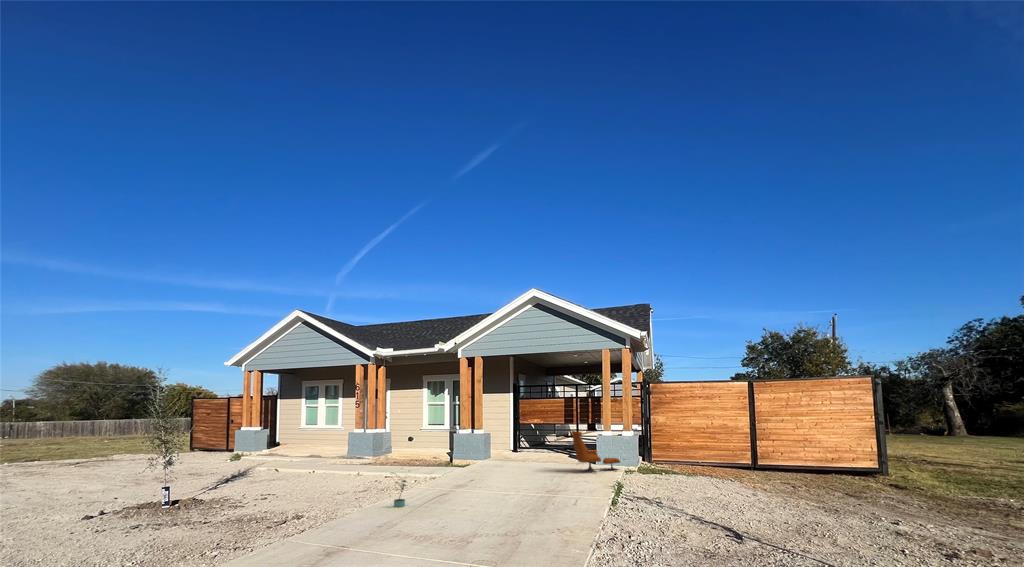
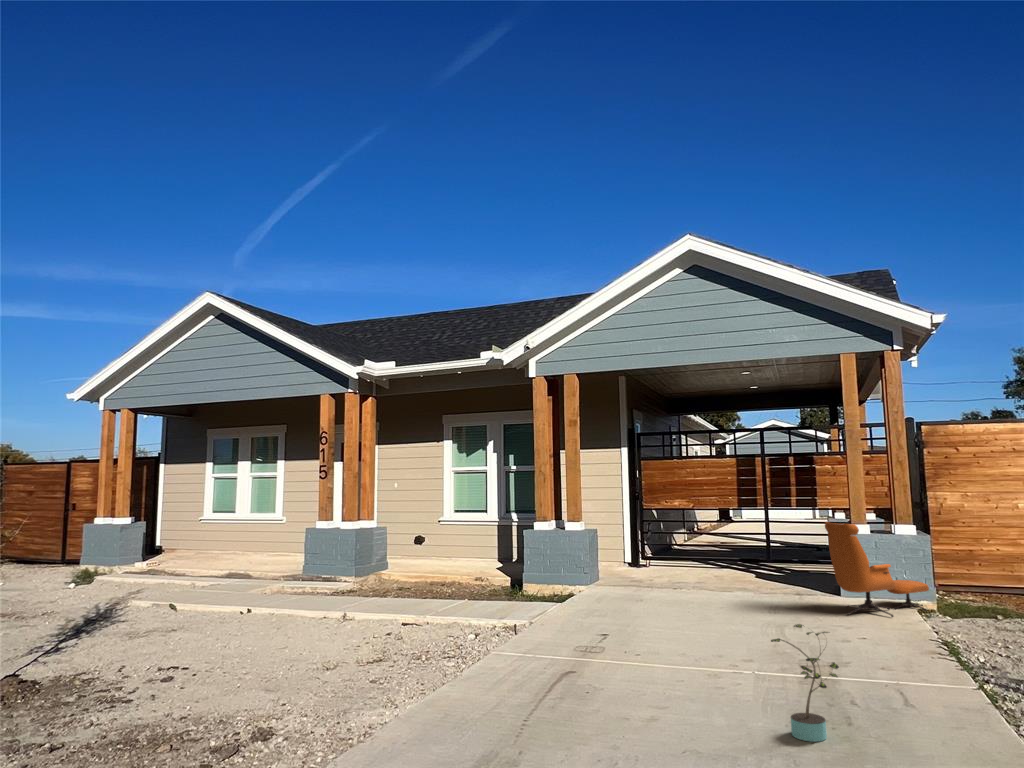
potted plant: present [394,480,406,507] -> present [771,624,839,742]

